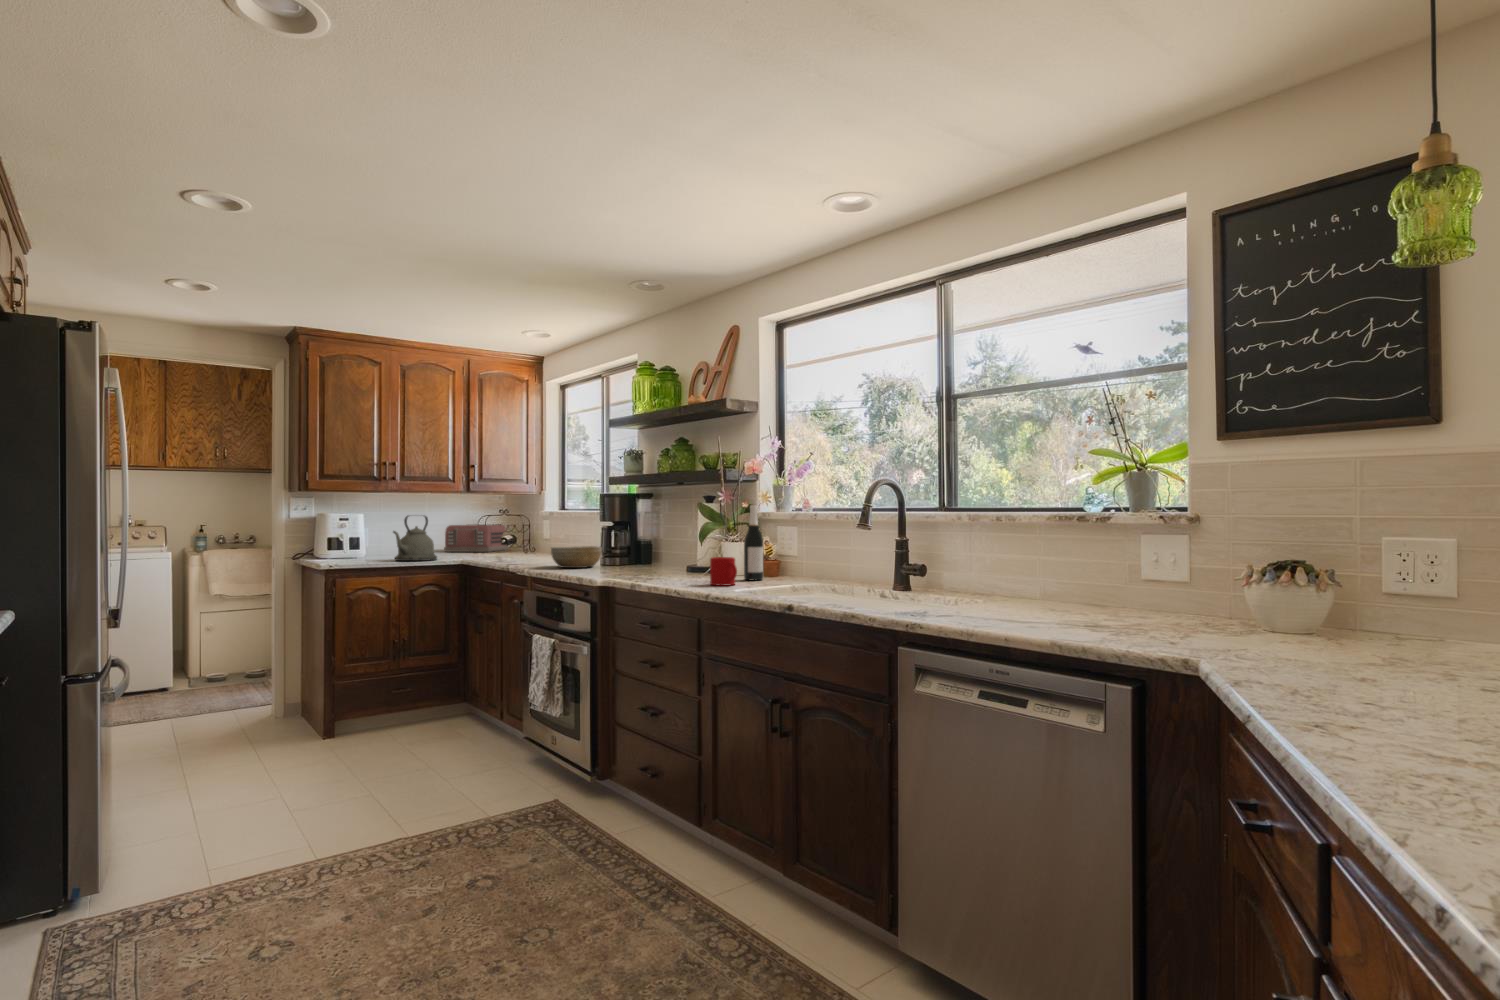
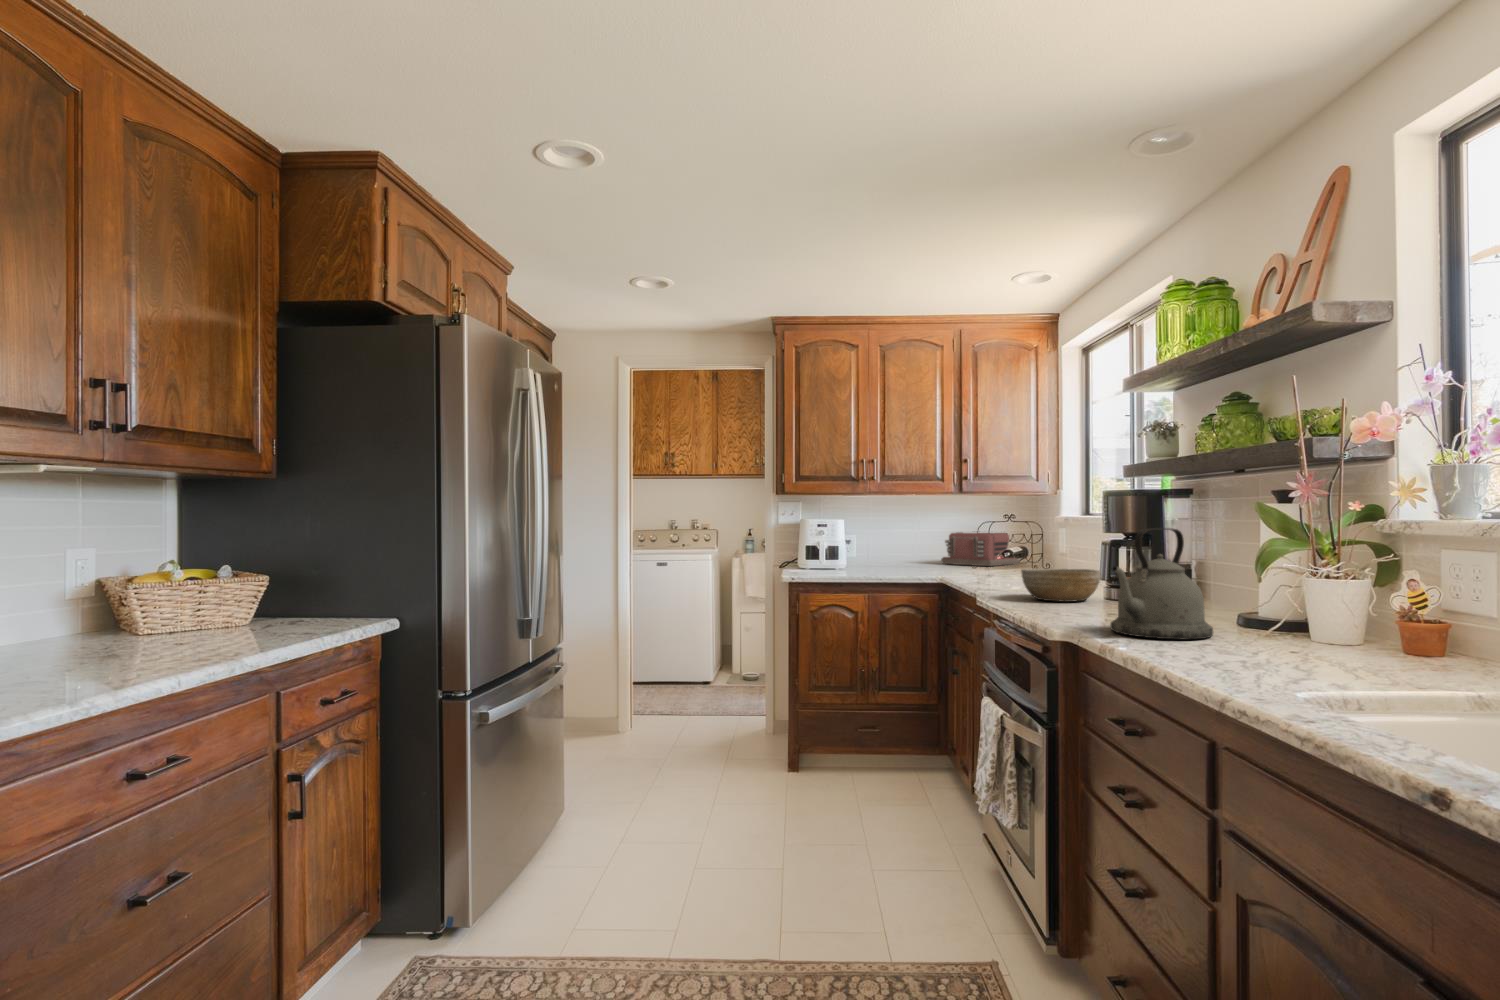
wine bottle: present [744,504,763,580] -> none [1344,505,1396,664]
kettle: present [393,516,437,561] -> present [1110,528,1213,639]
mug: present [710,557,737,586] -> none [1252,612,1314,674]

